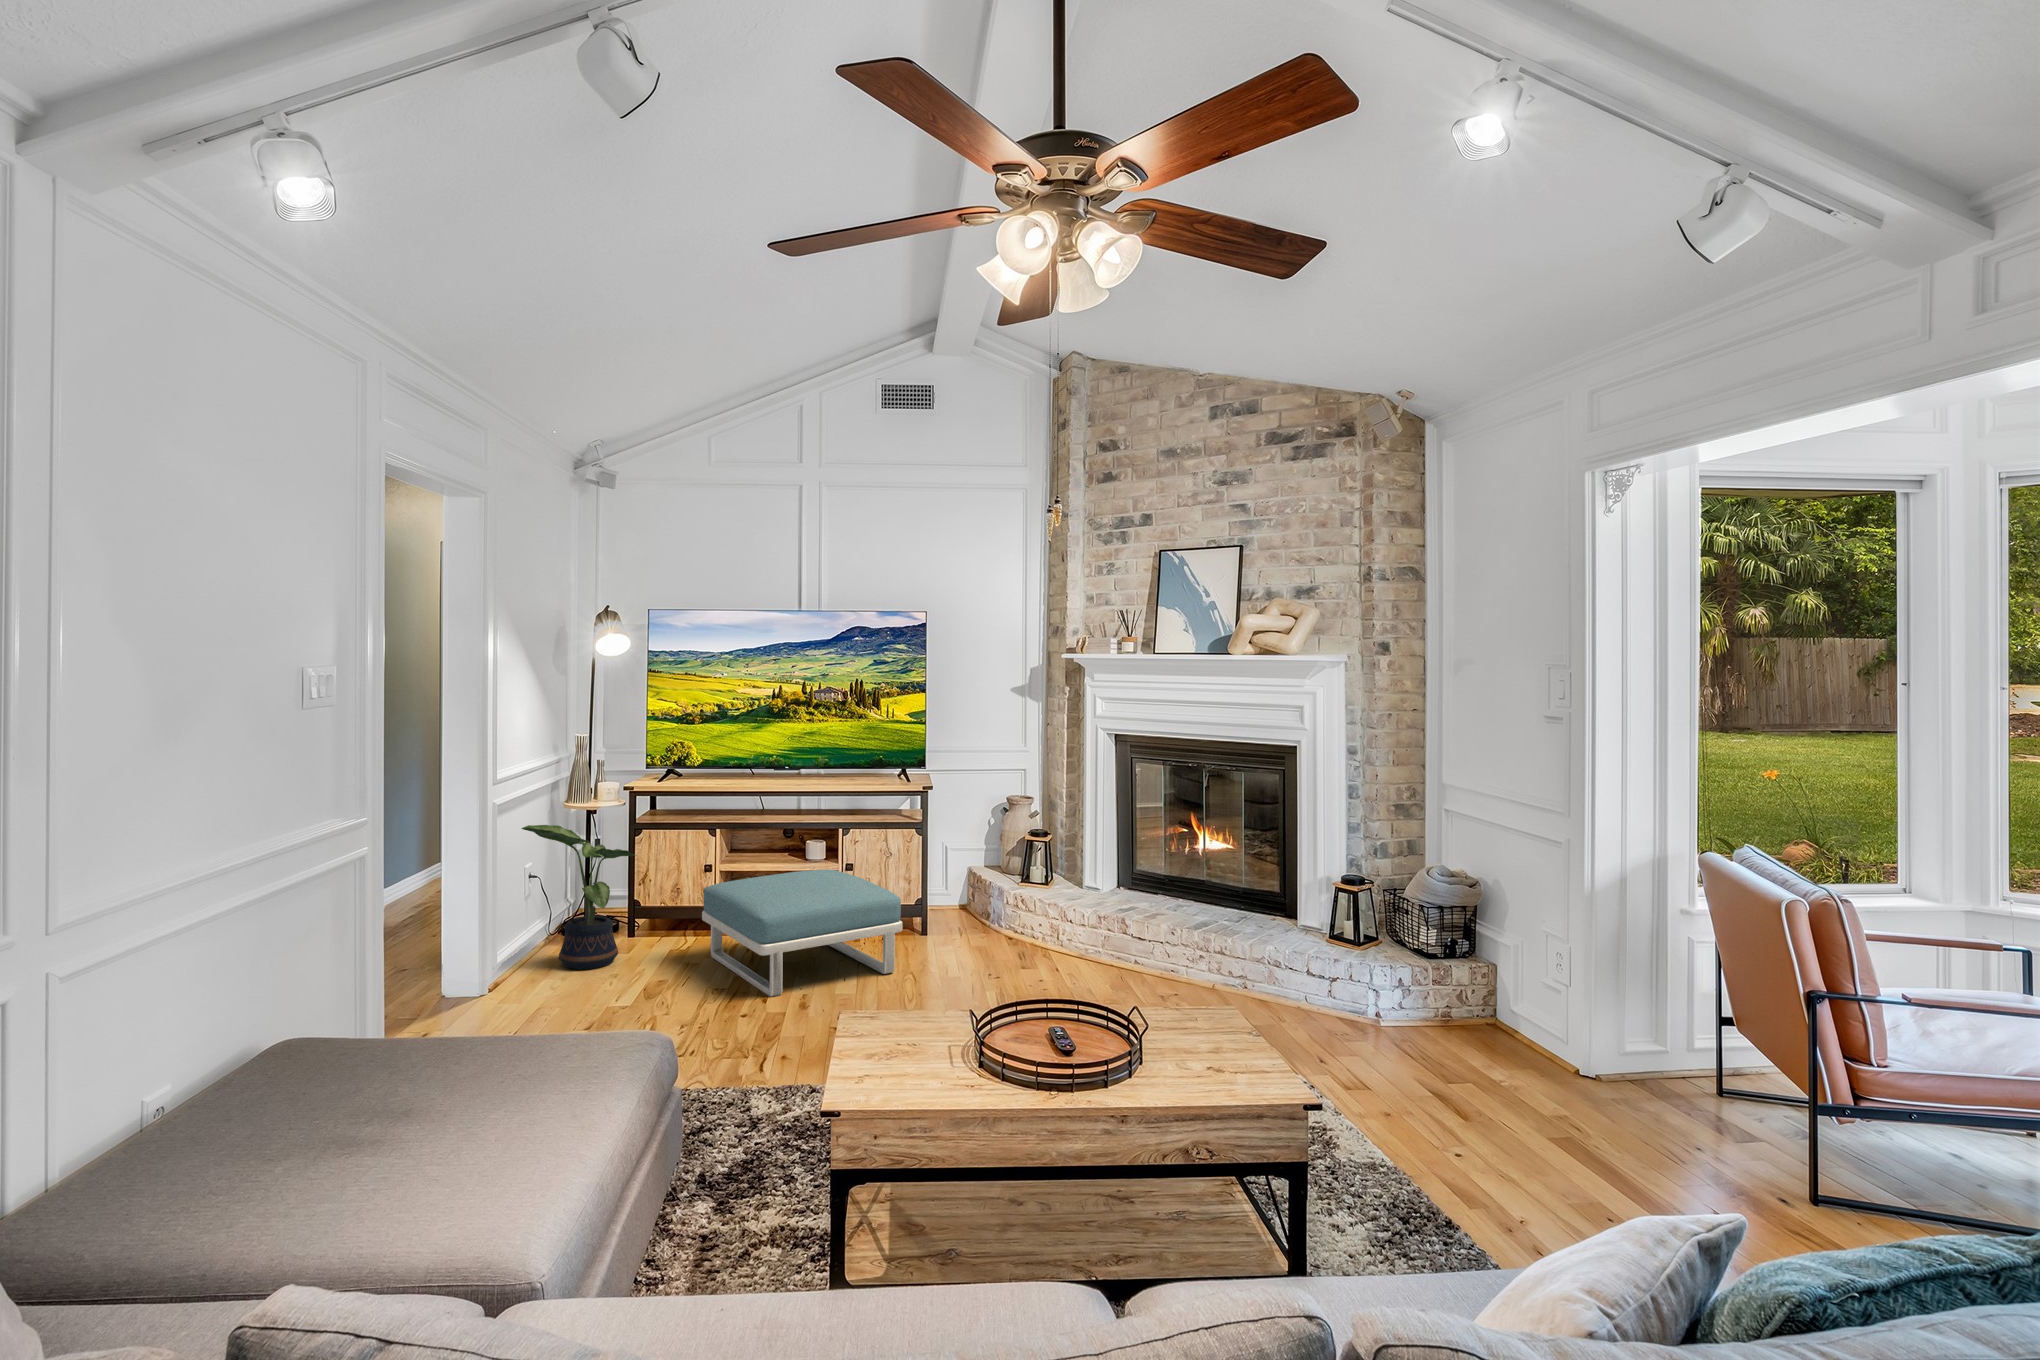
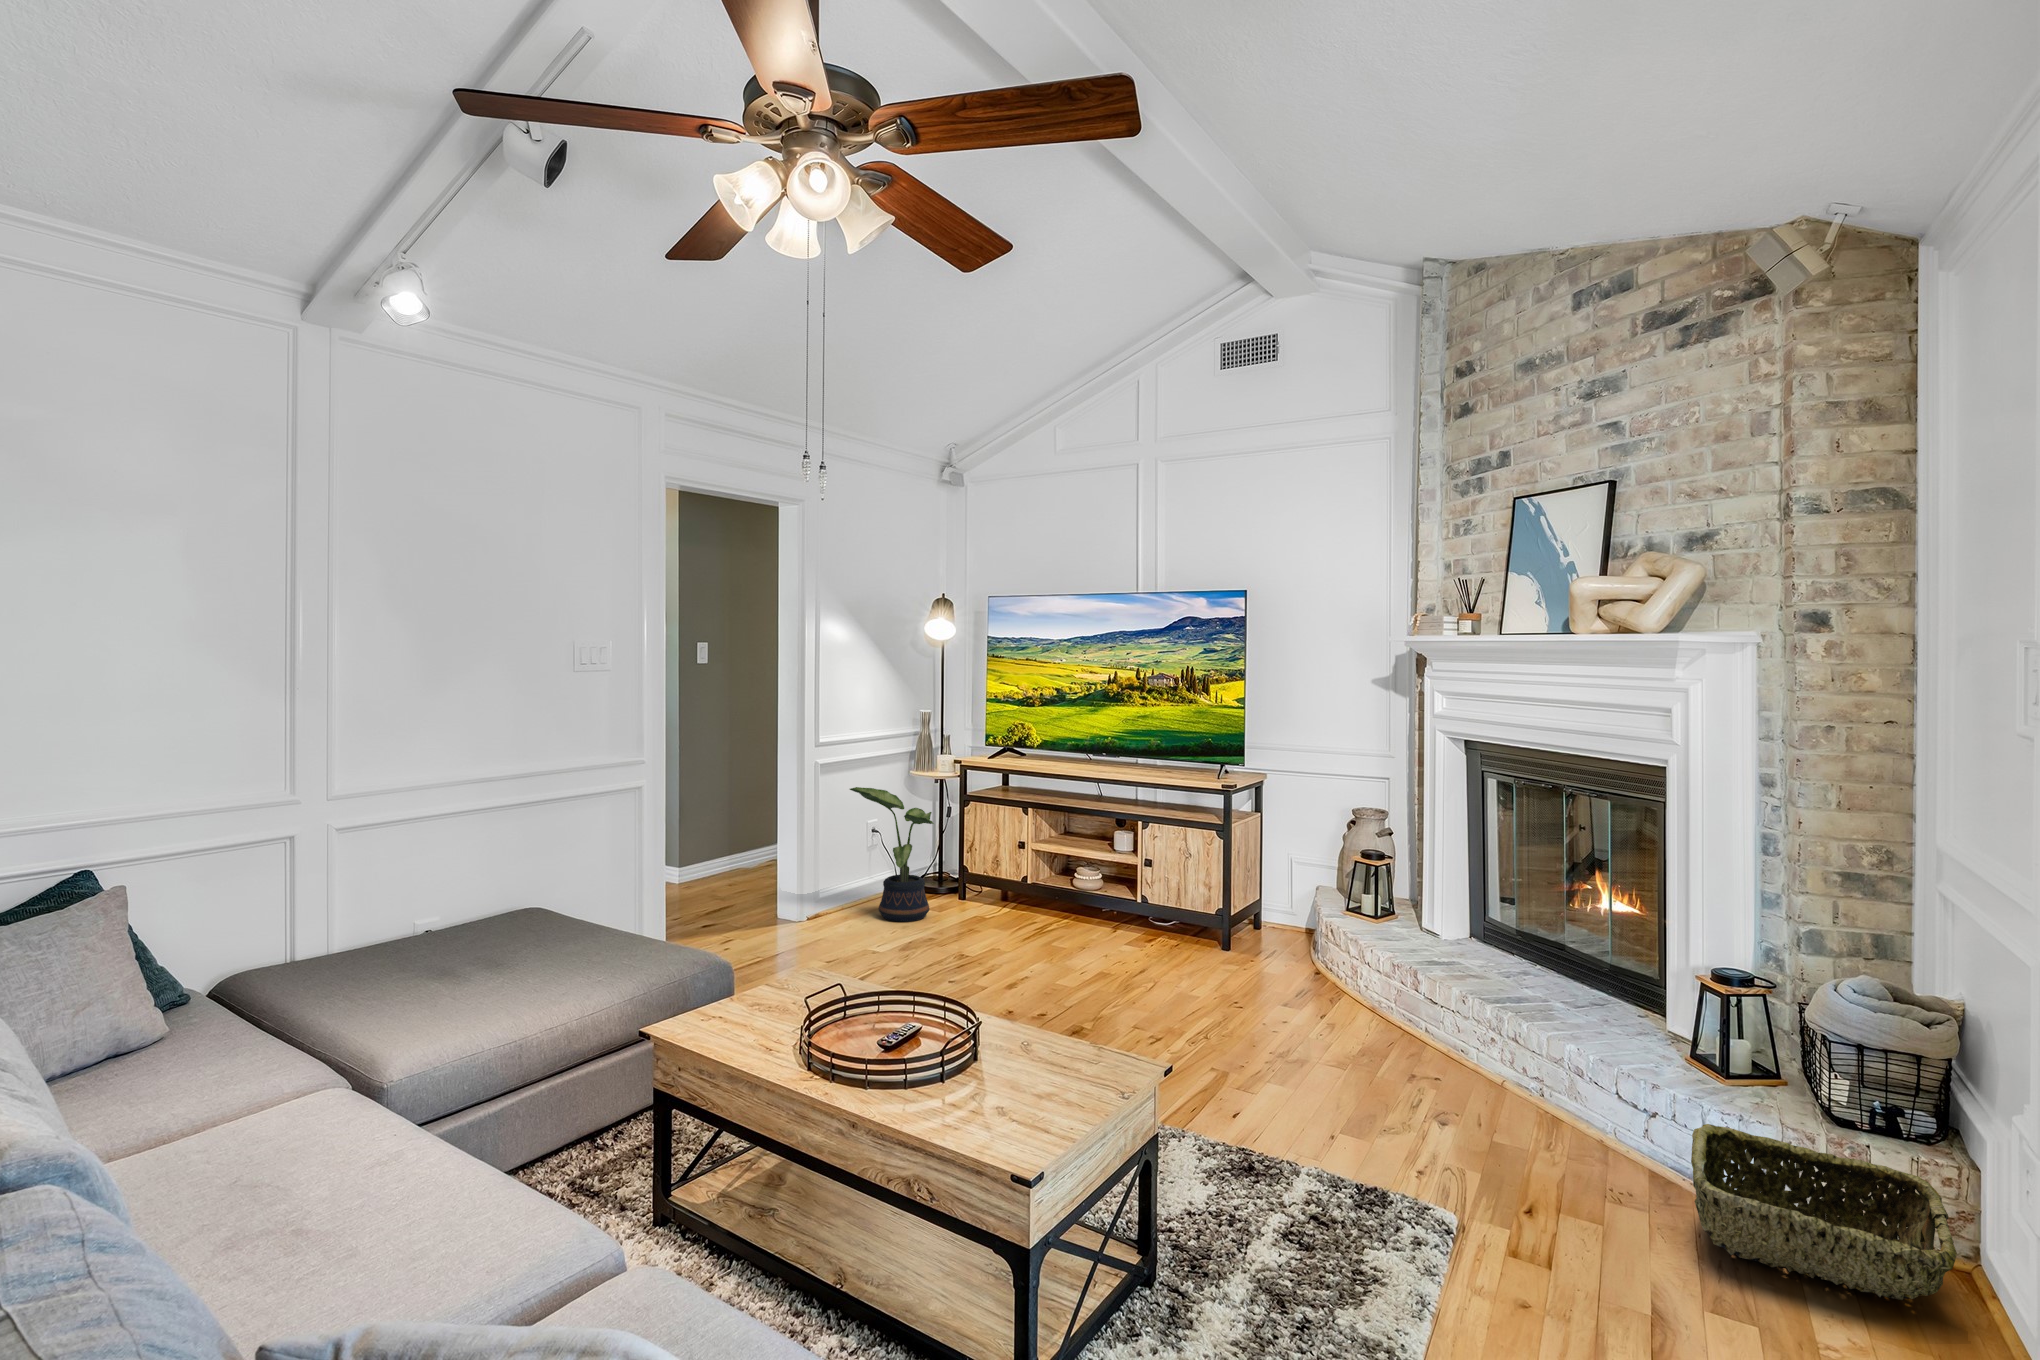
footstool: present [702,870,903,997] -> none [982,860,1149,979]
woven basket: none [1392,973,1542,1050] -> present [1691,1124,1957,1300]

